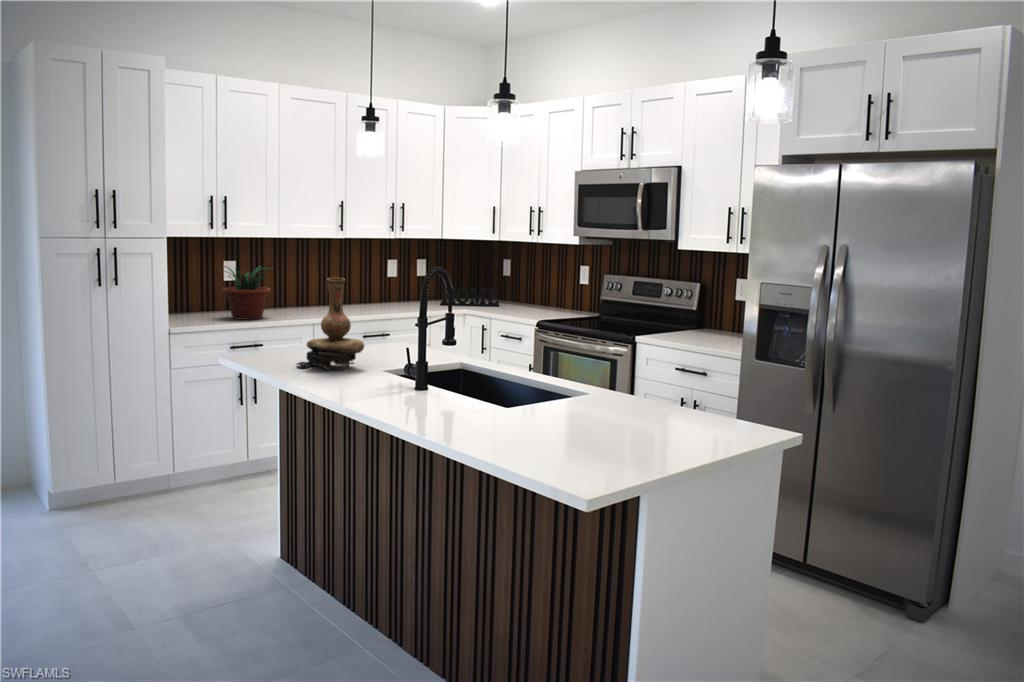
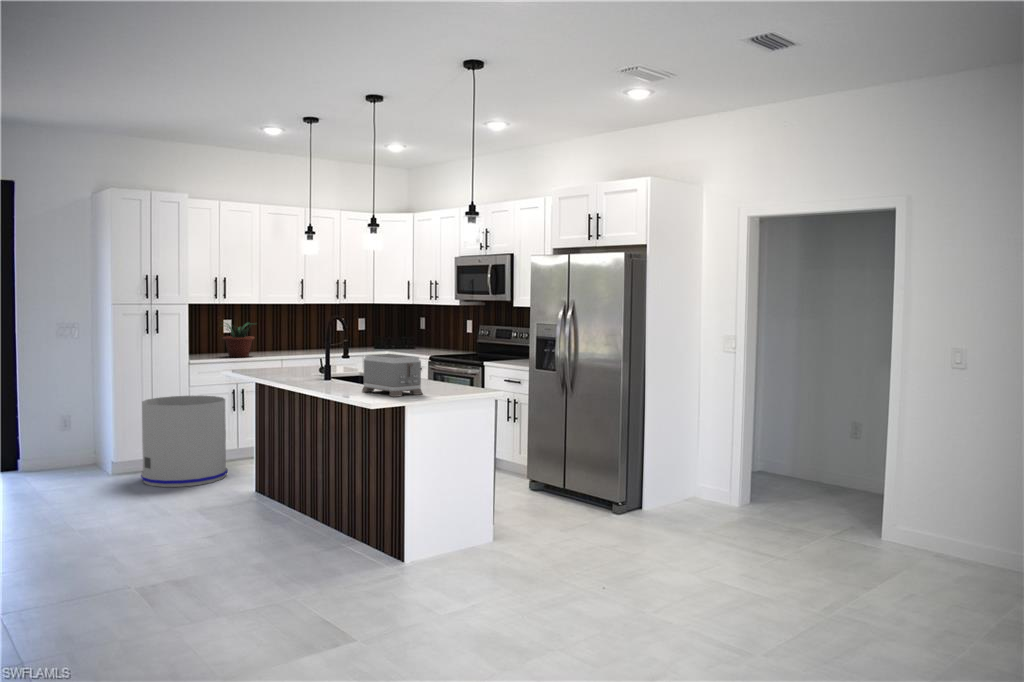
vase: present [297,278,364,370] -> none [265,323,304,375]
toaster: none [516,360,657,470] -> present [362,354,422,397]
trash can: none [91,385,234,543] -> present [141,396,228,487]

